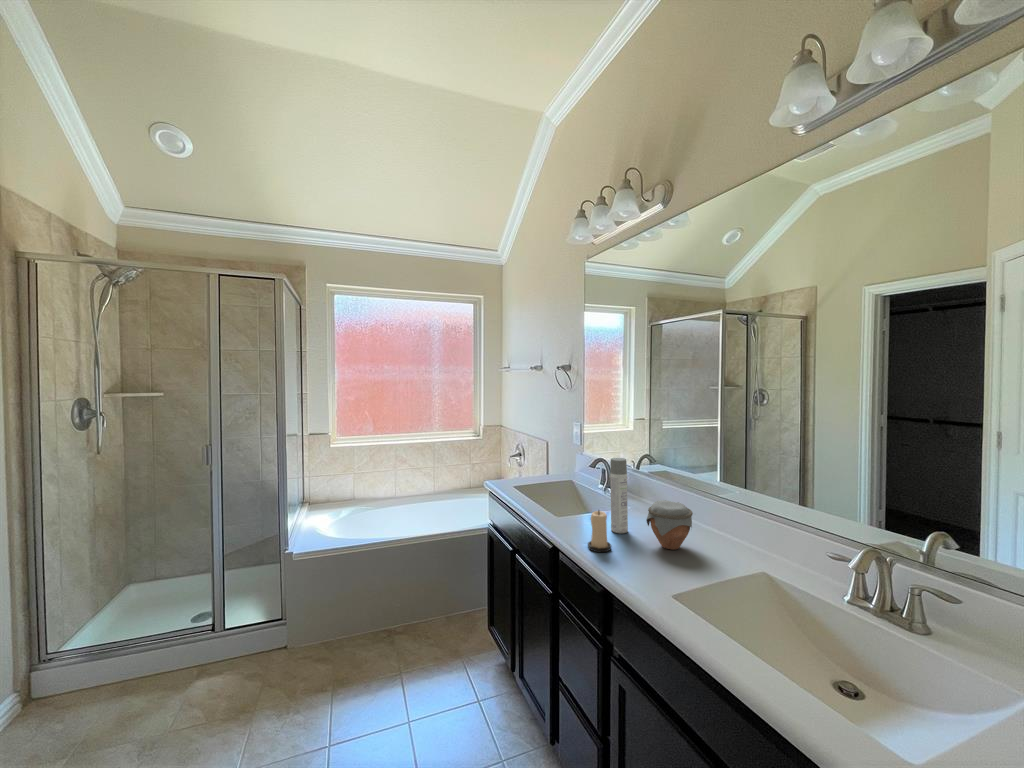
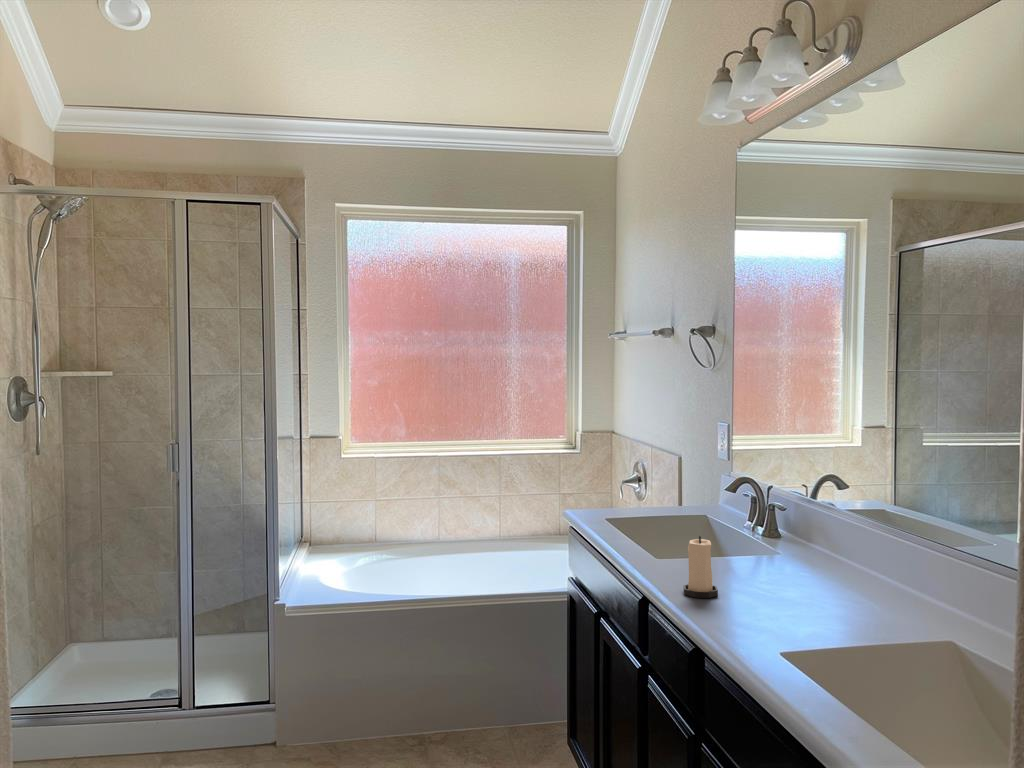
spray bottle: present [610,458,628,534] -> none [732,465,759,581]
jar: present [646,500,693,550] -> none [777,529,851,602]

